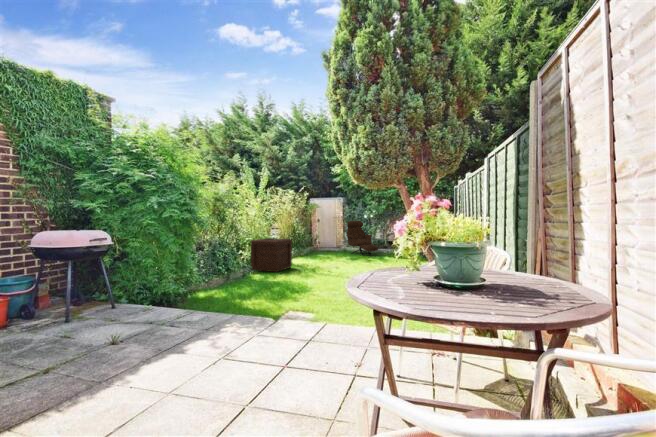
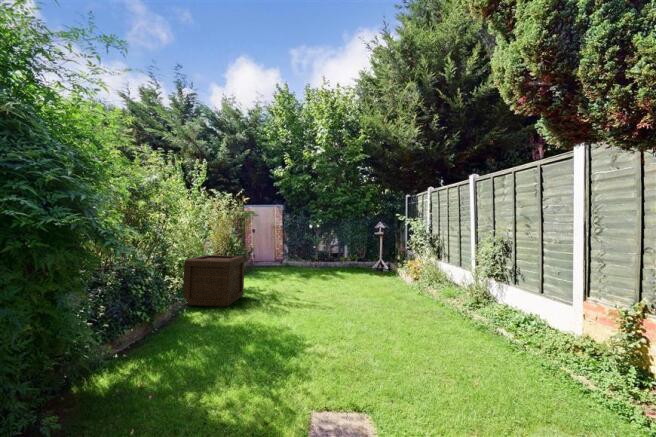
lounge chair: present [346,221,378,256] -> none [289,231,327,271]

